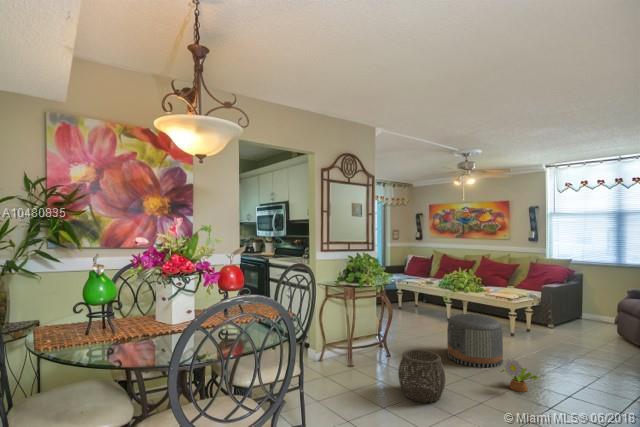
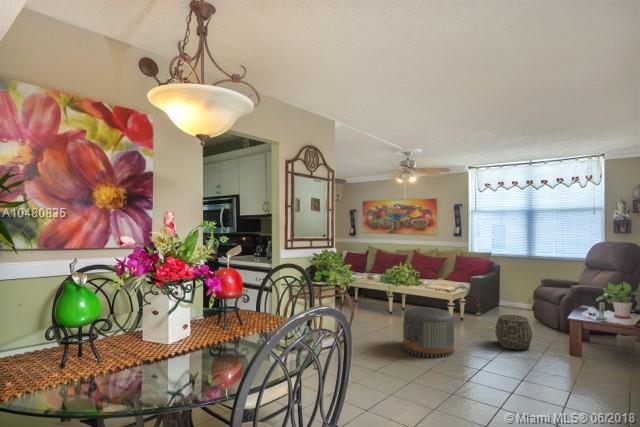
woven basket: present [398,349,445,403] -> present [496,314,532,350]
decorative plant: present [501,359,539,392] -> none [461,347,496,377]

